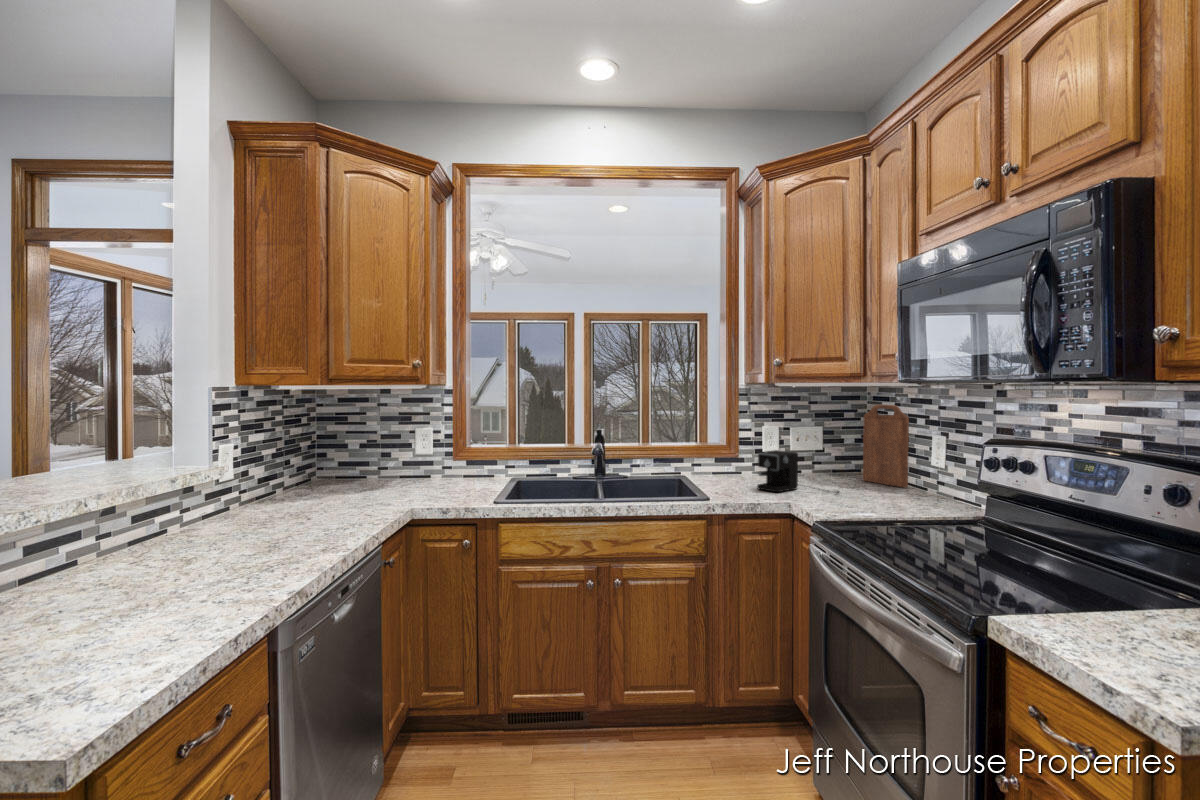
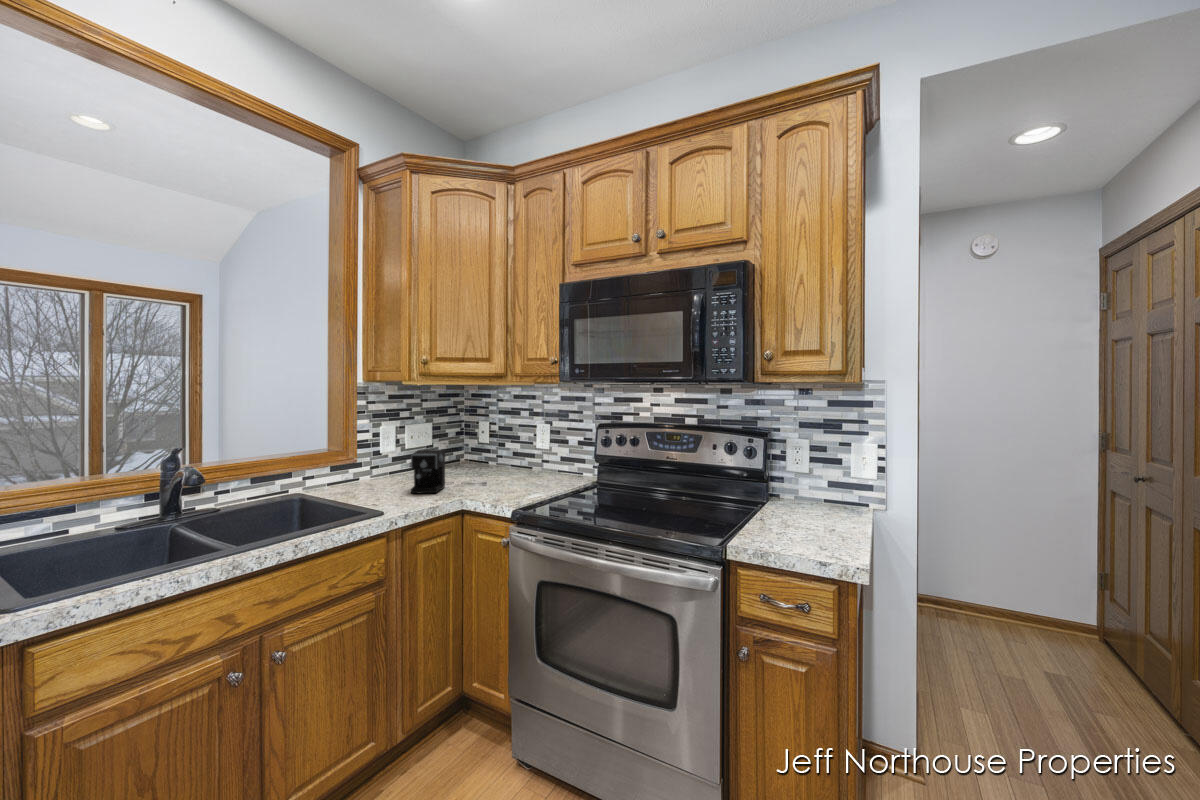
cutting board: present [863,404,909,488] -> none [478,400,519,471]

